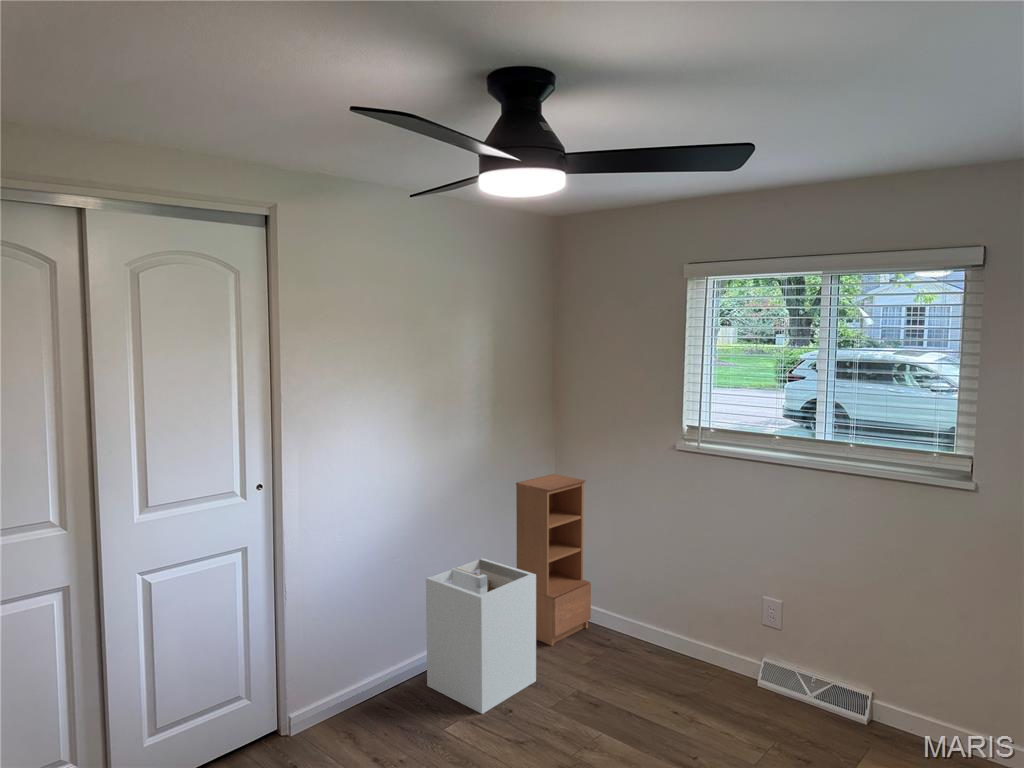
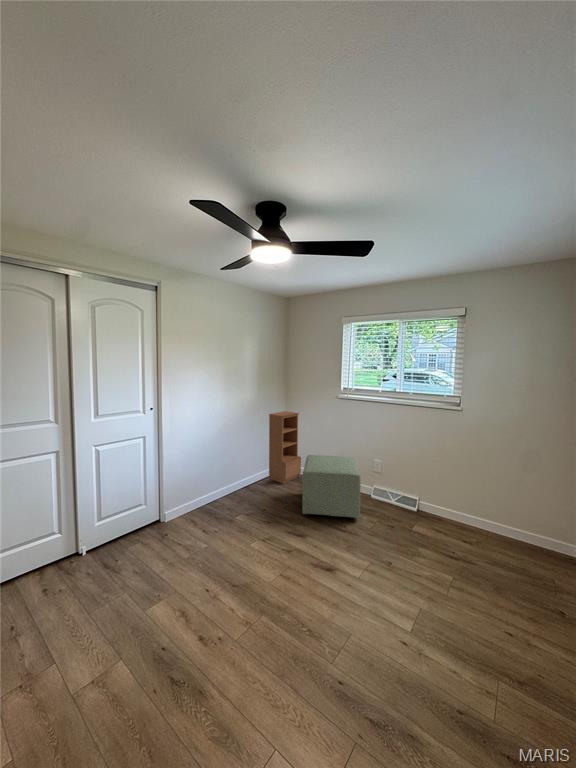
laundry hamper: present [426,558,536,714] -> none [229,445,277,512]
ottoman: none [594,583,730,738] -> present [302,455,361,519]

